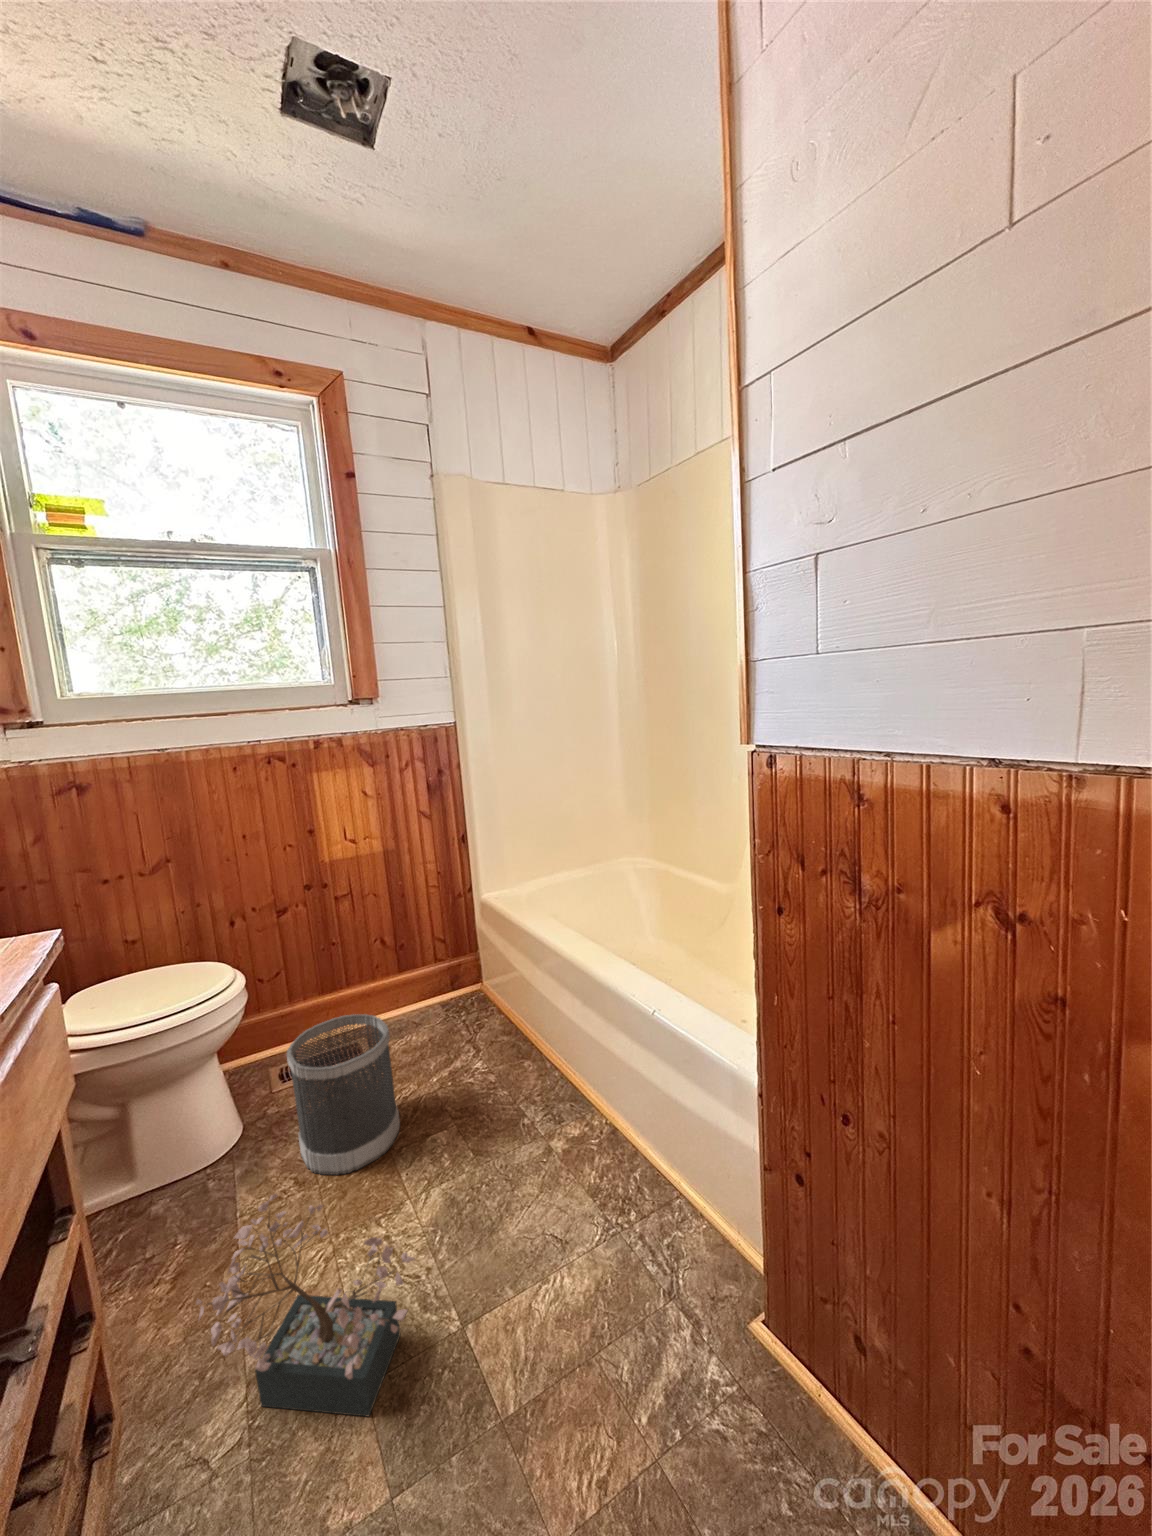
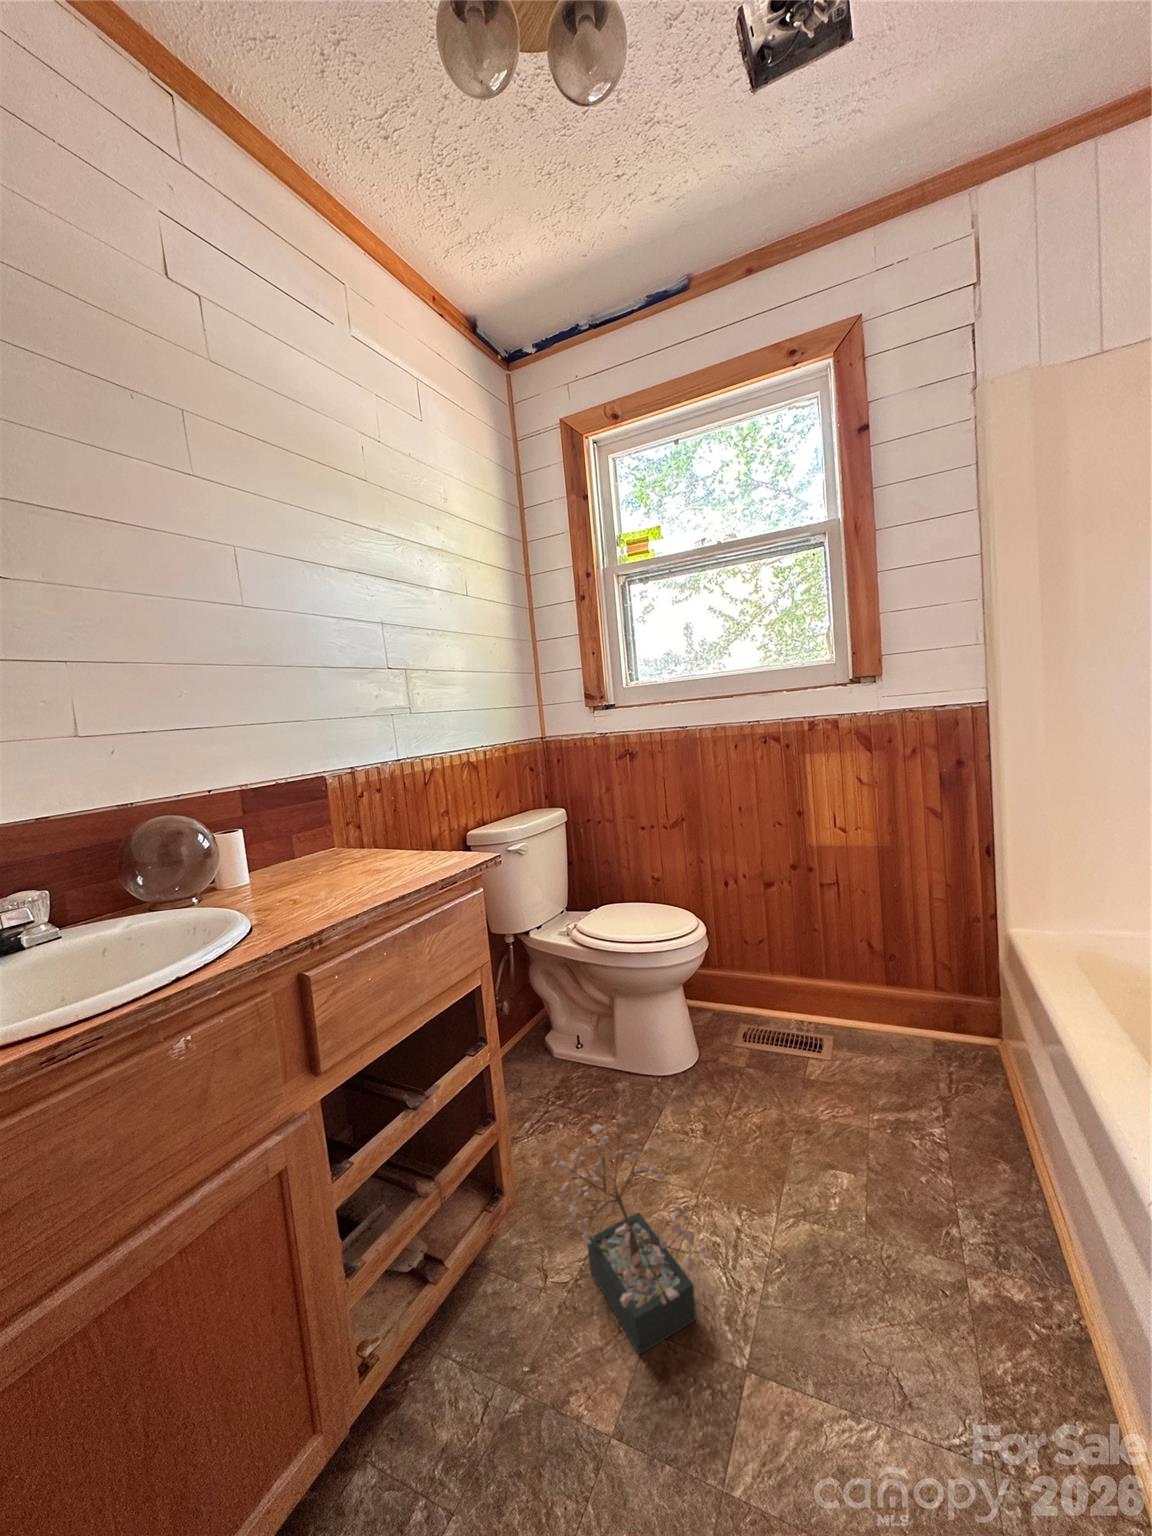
wastebasket: present [287,1014,400,1175] -> none [710,999,813,1156]

